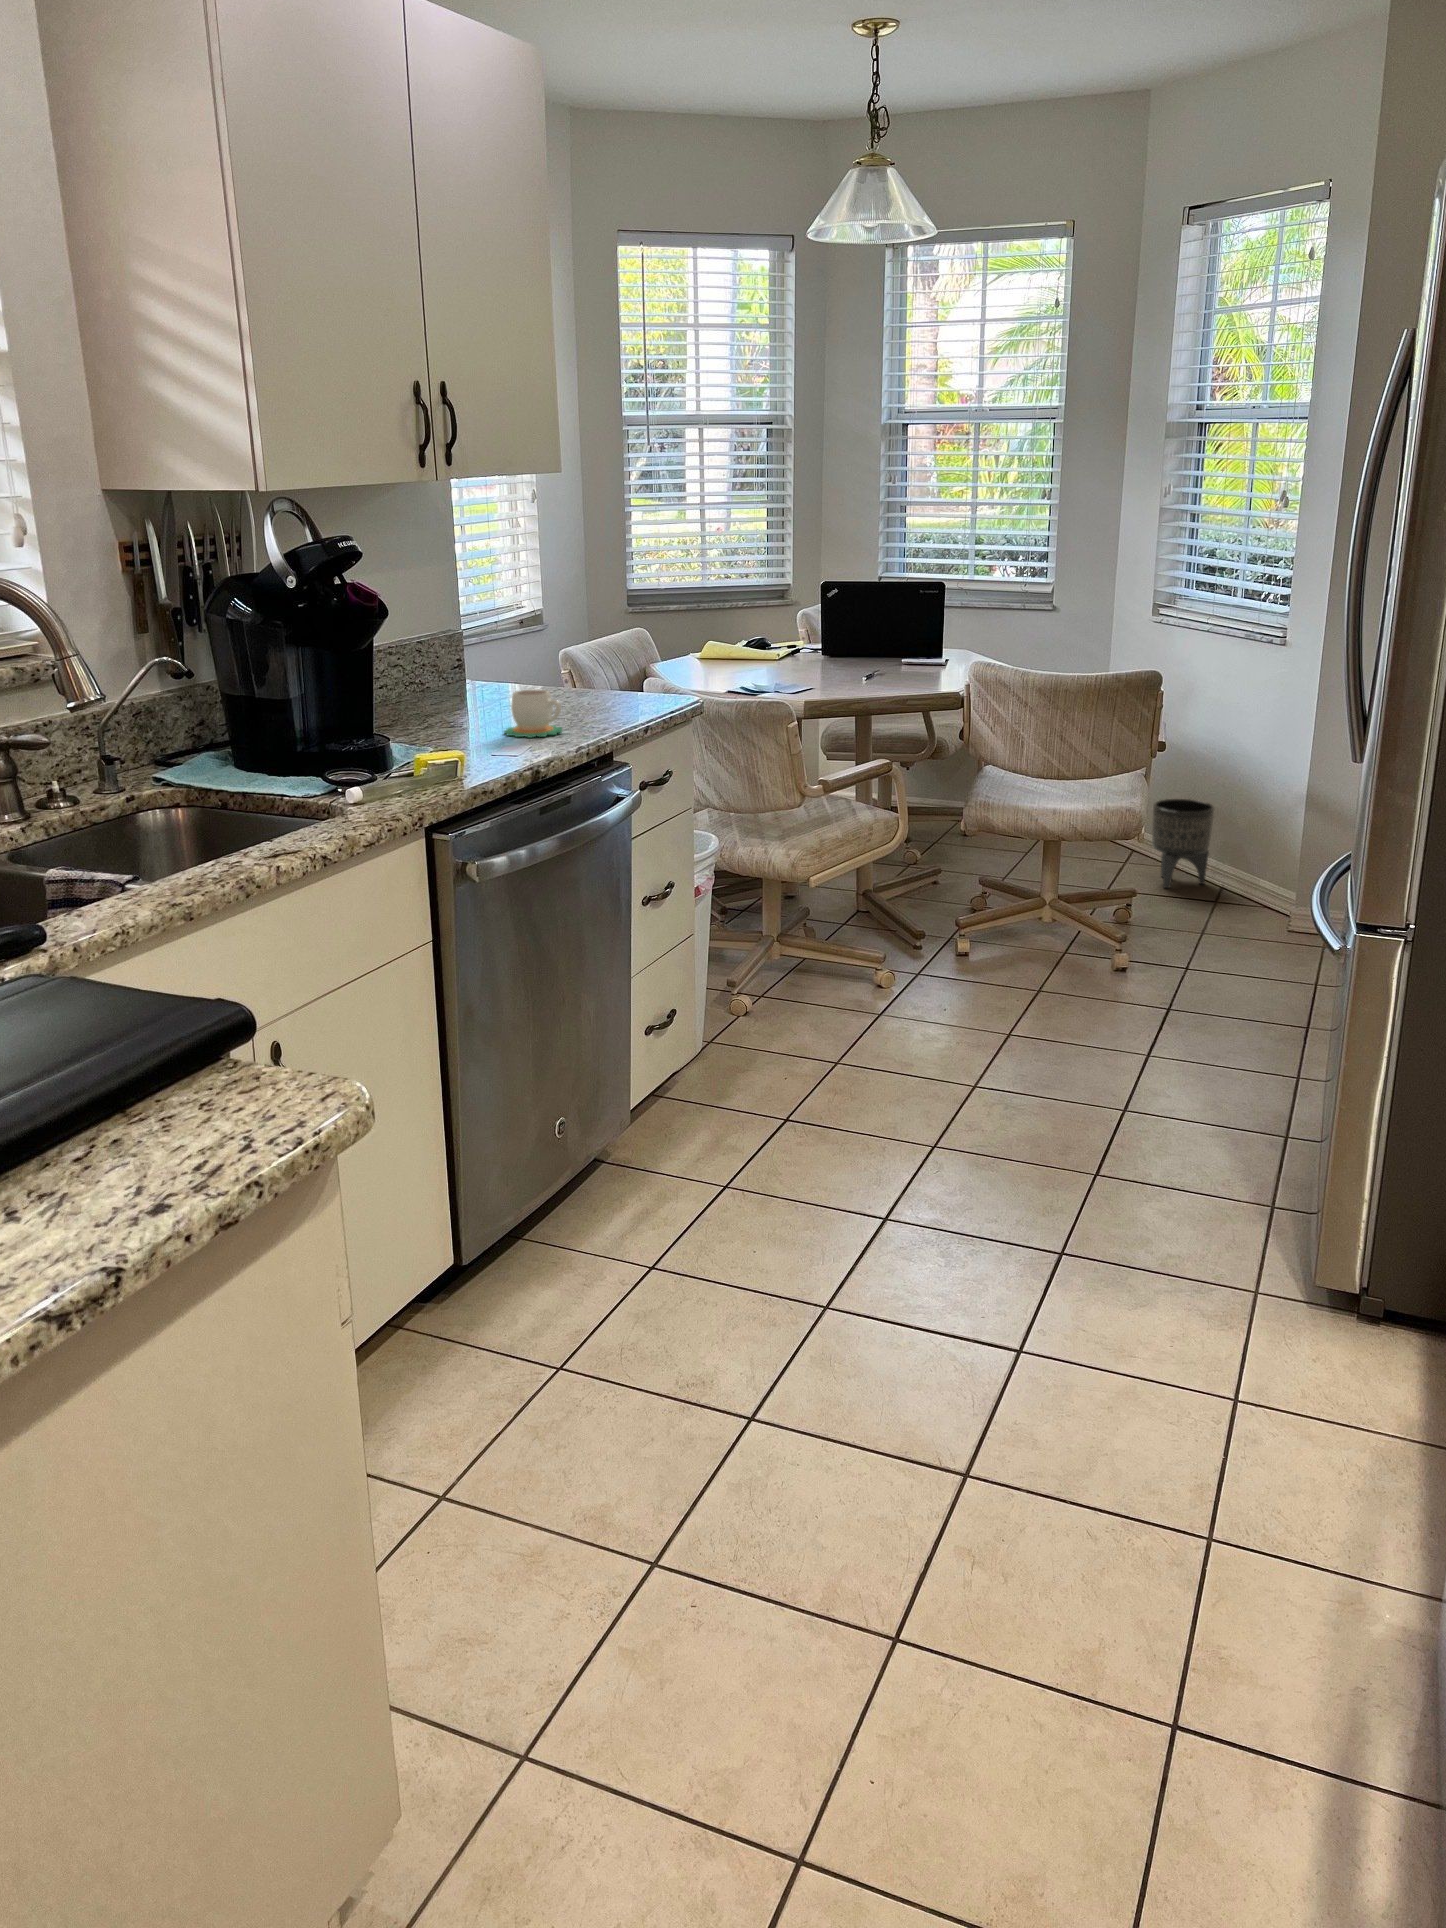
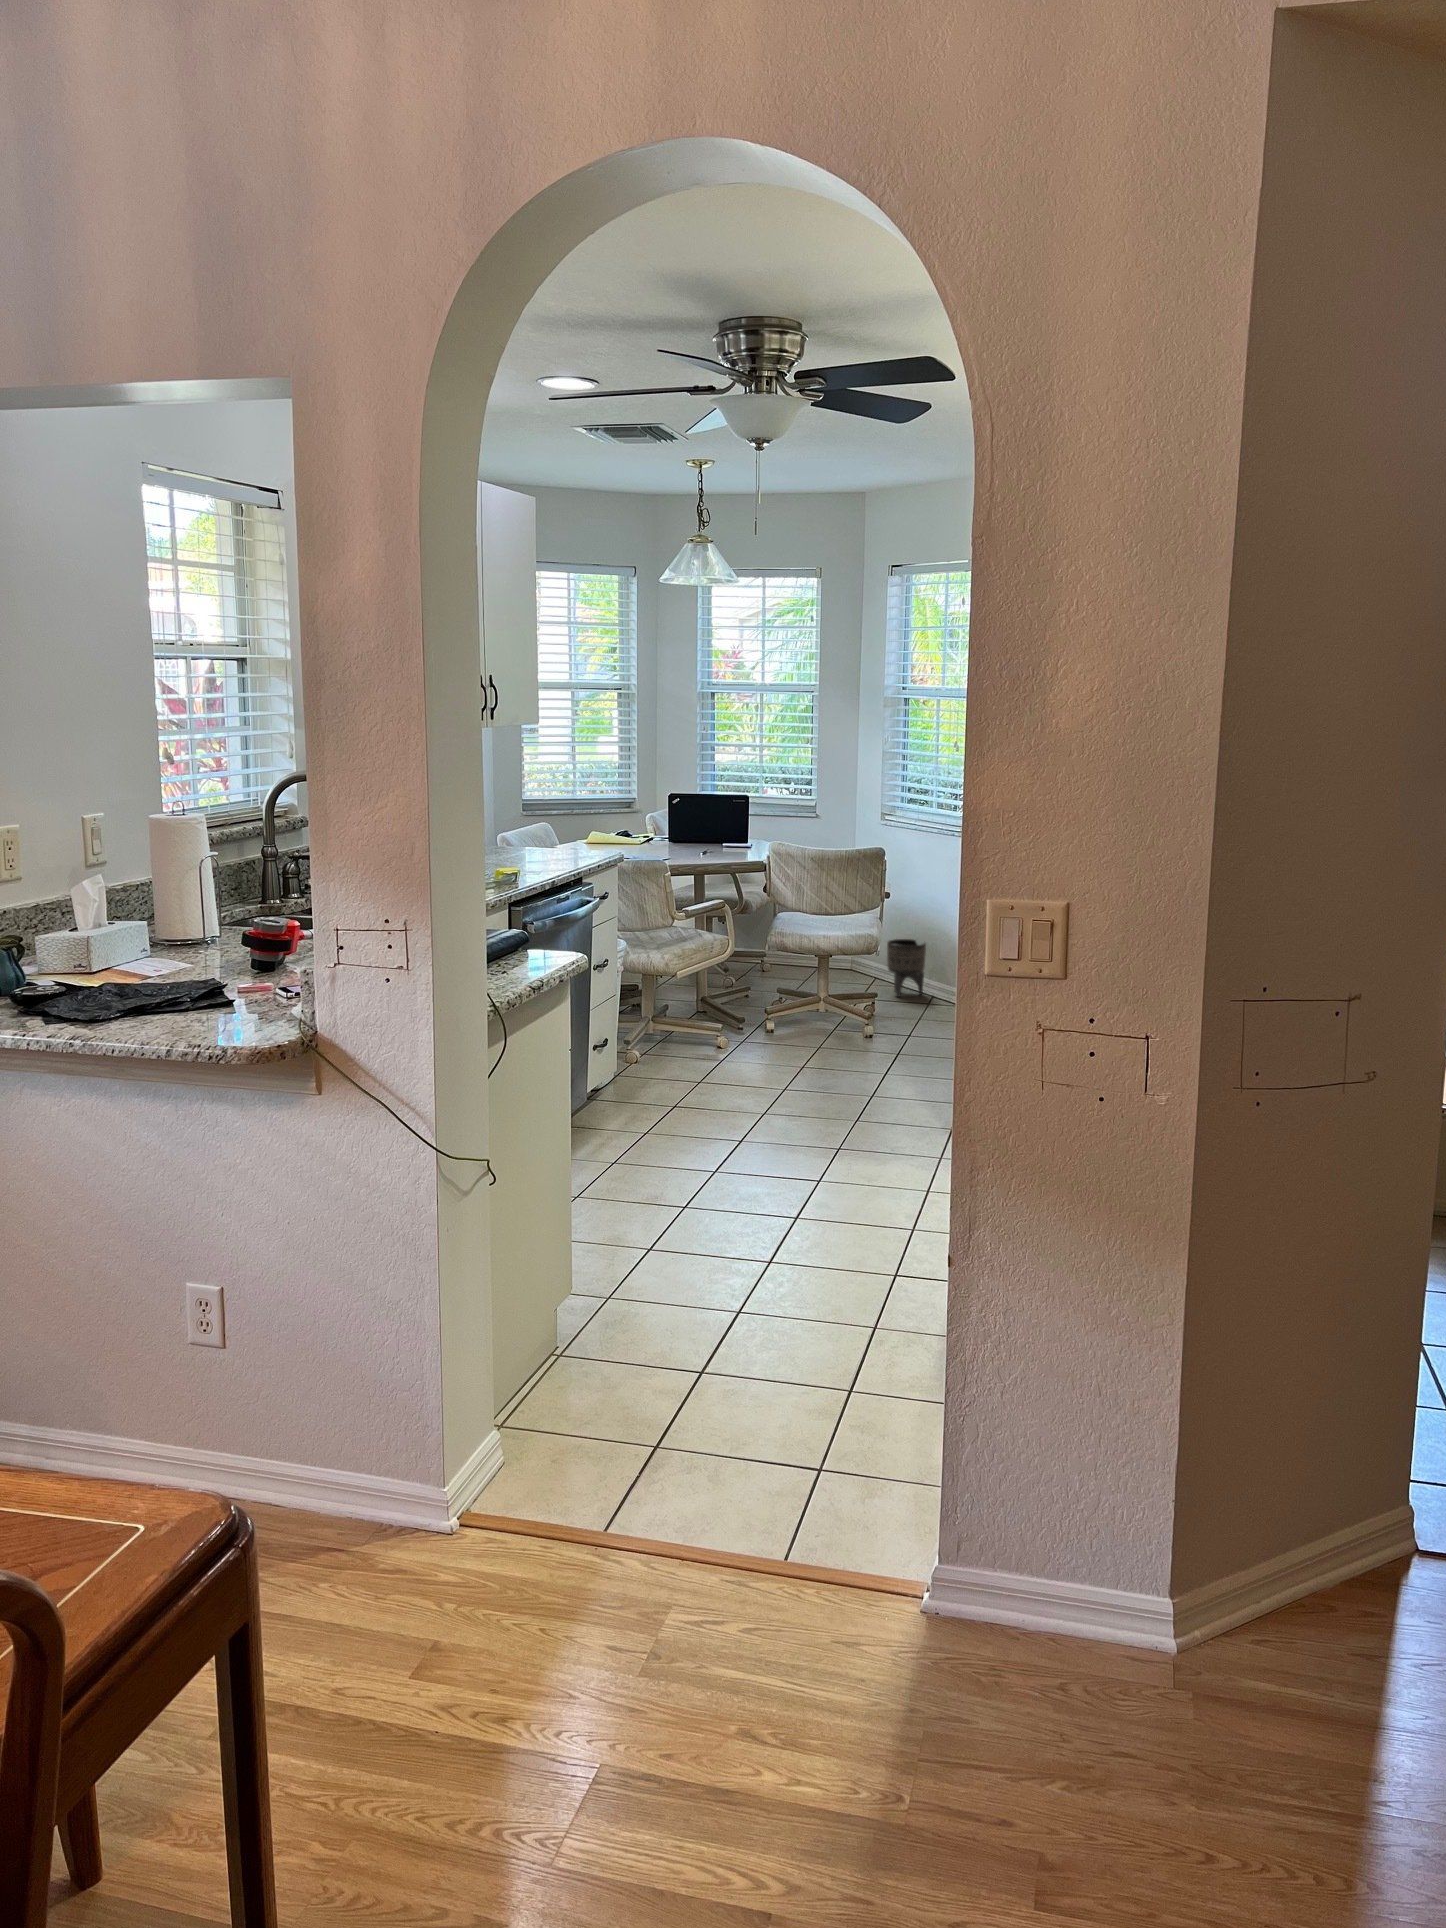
mug: present [504,690,562,738] -> none [524,843,558,868]

